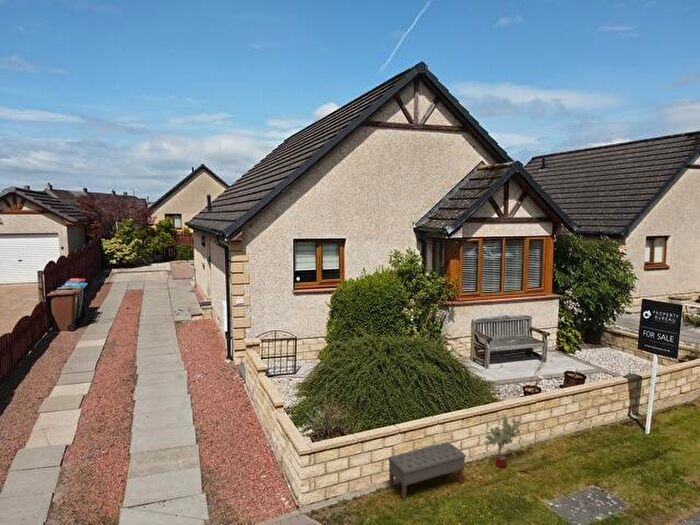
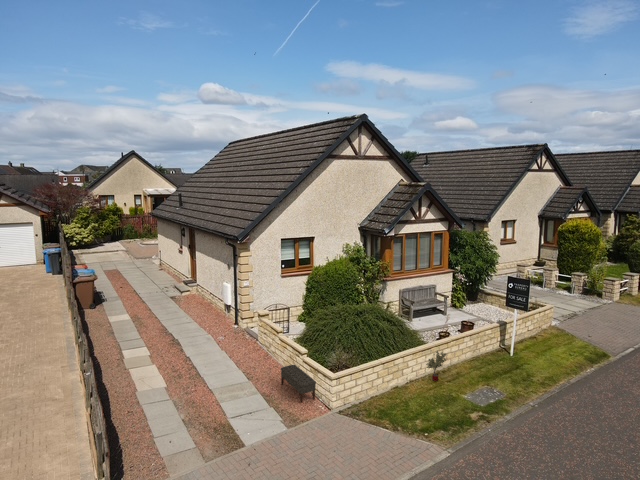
bench: present [388,442,466,501] -> present [281,365,316,403]

